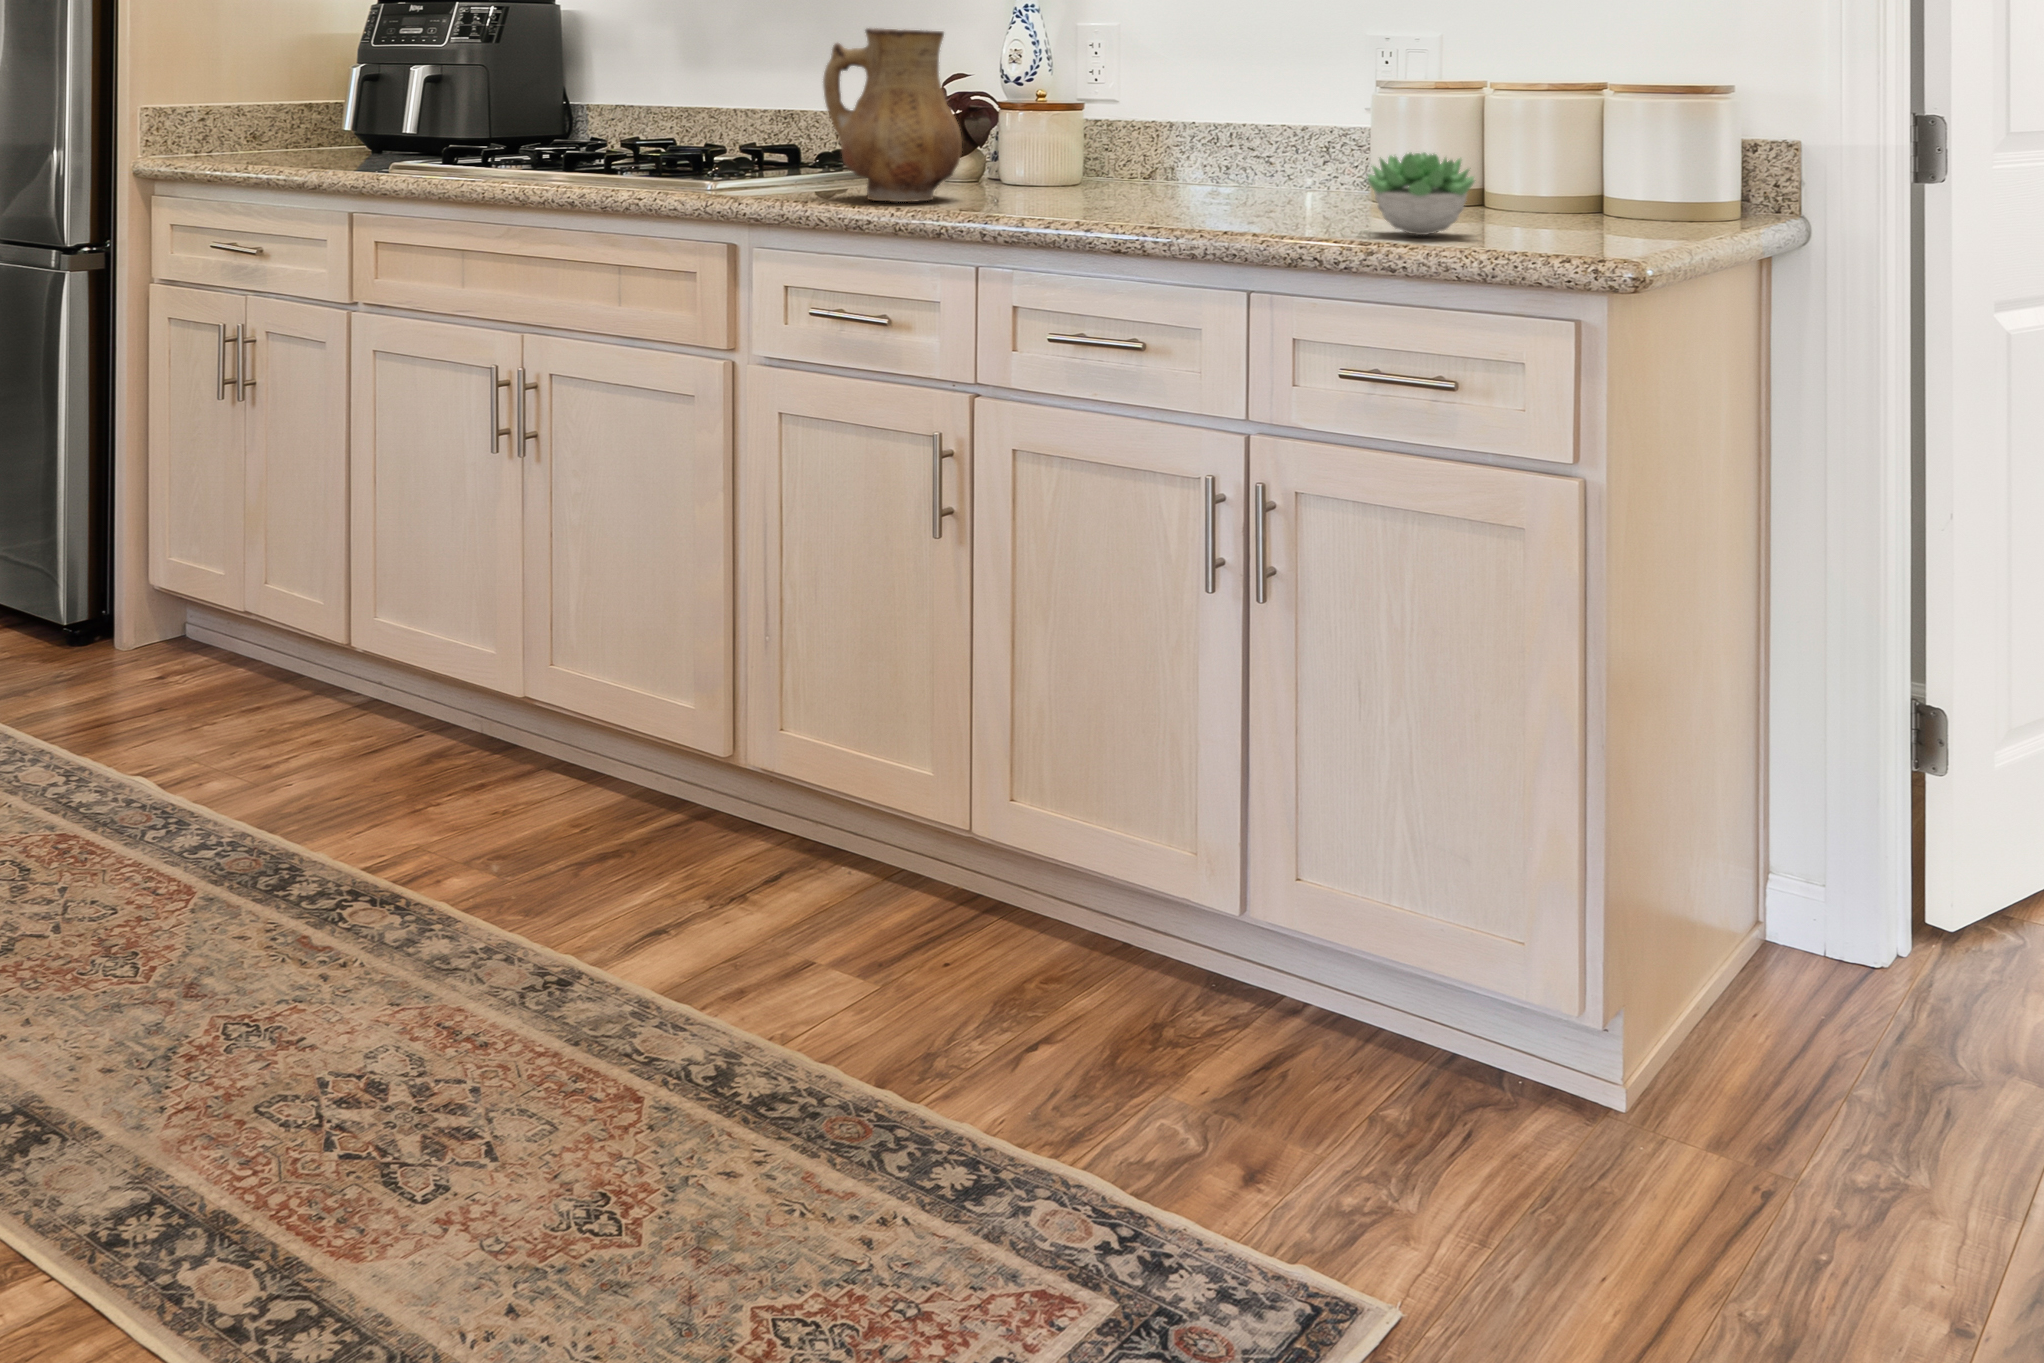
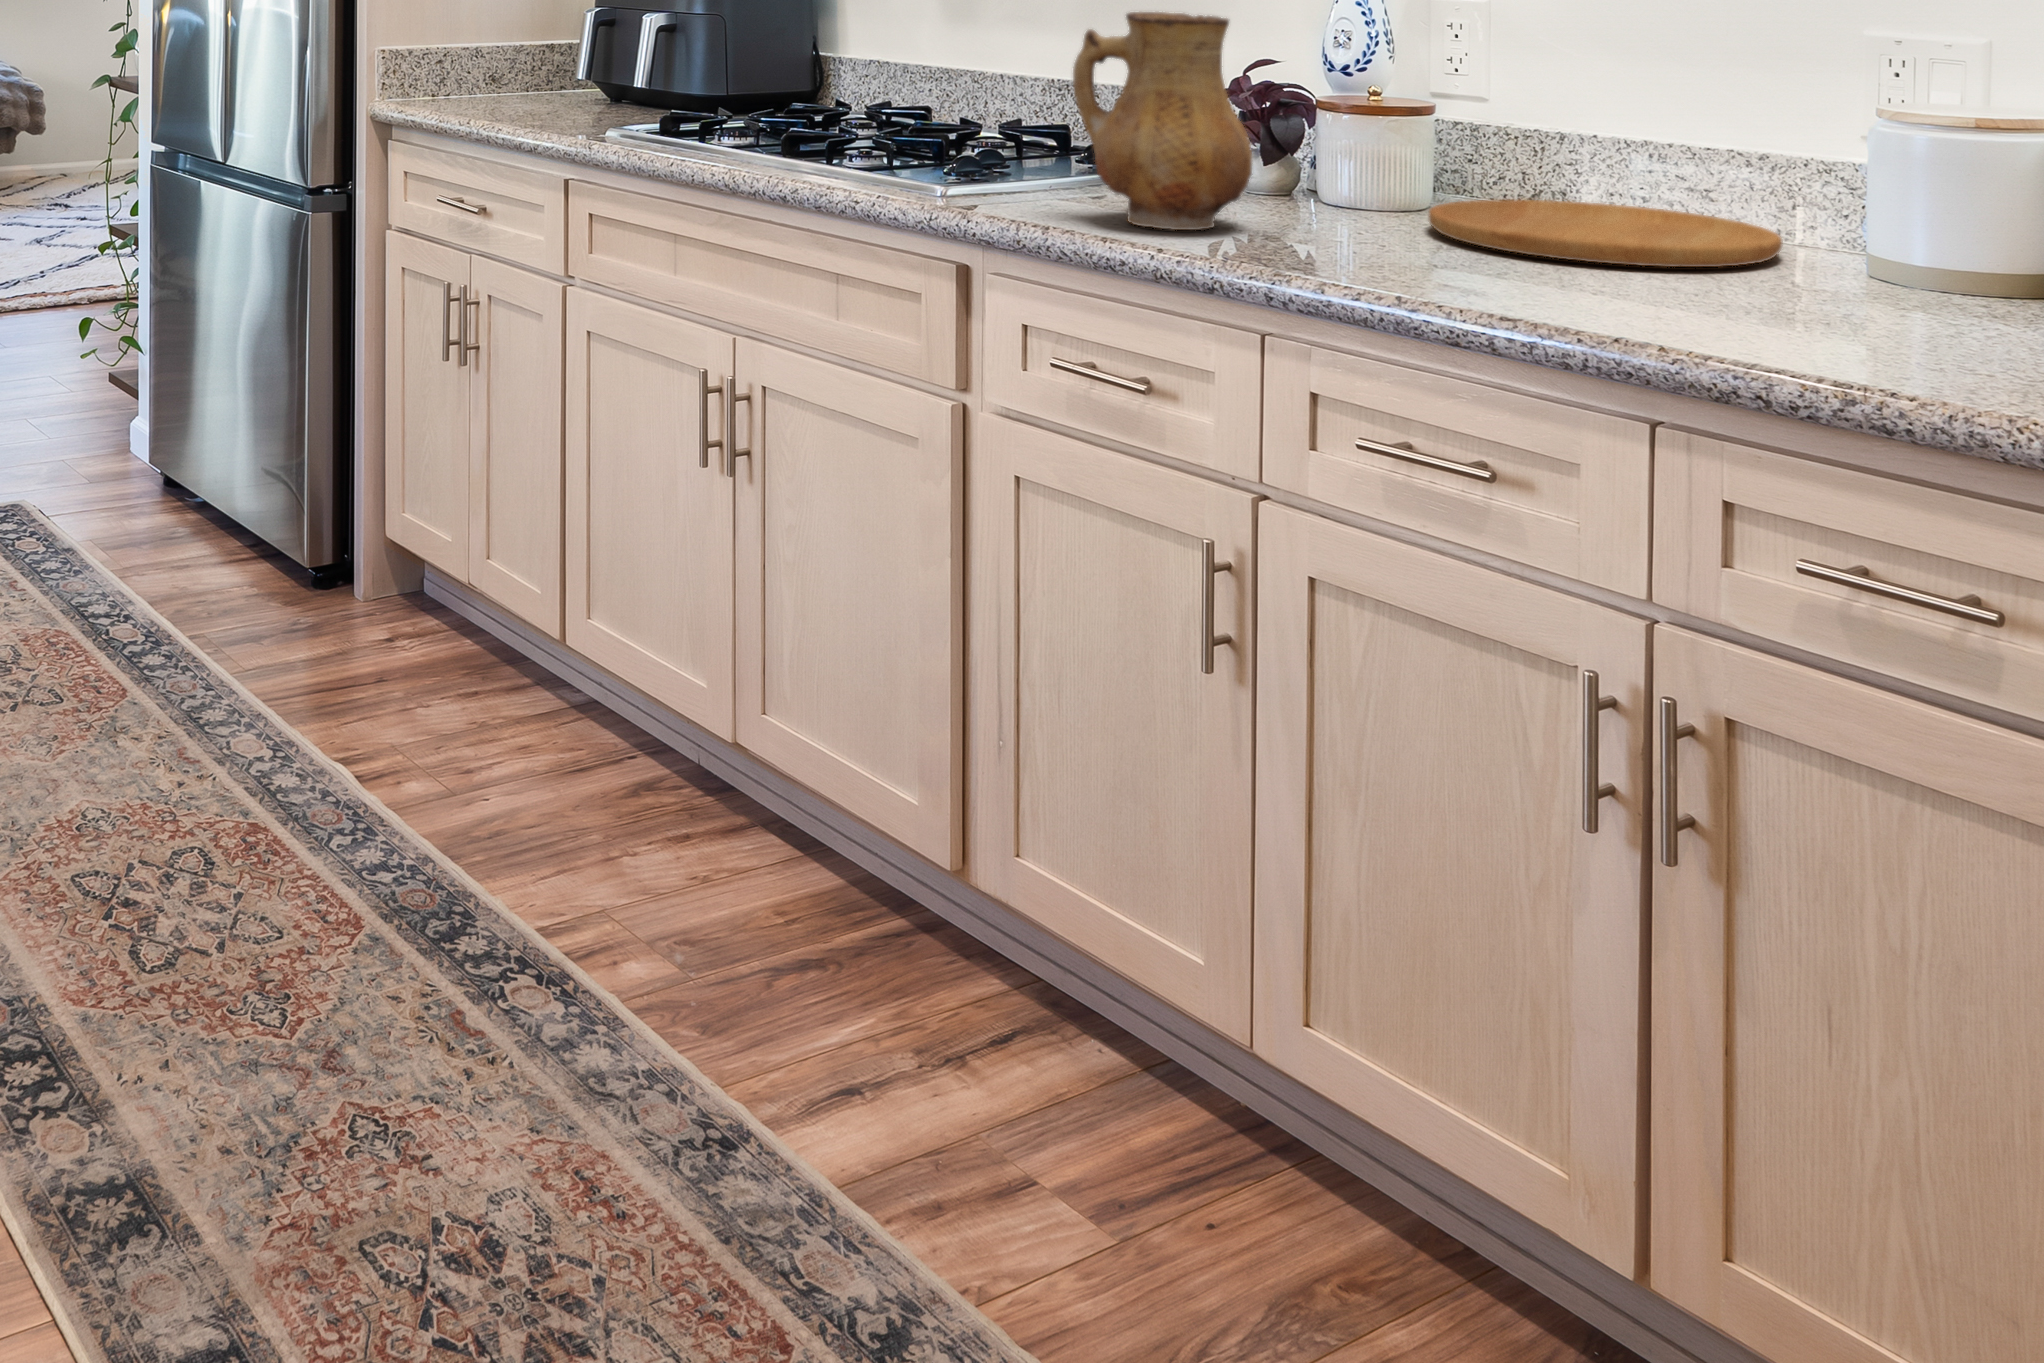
succulent plant: present [1366,153,1474,235] -> none [1843,235,2034,357]
cutting board: none [1088,173,1324,203] -> present [1429,199,1783,267]

